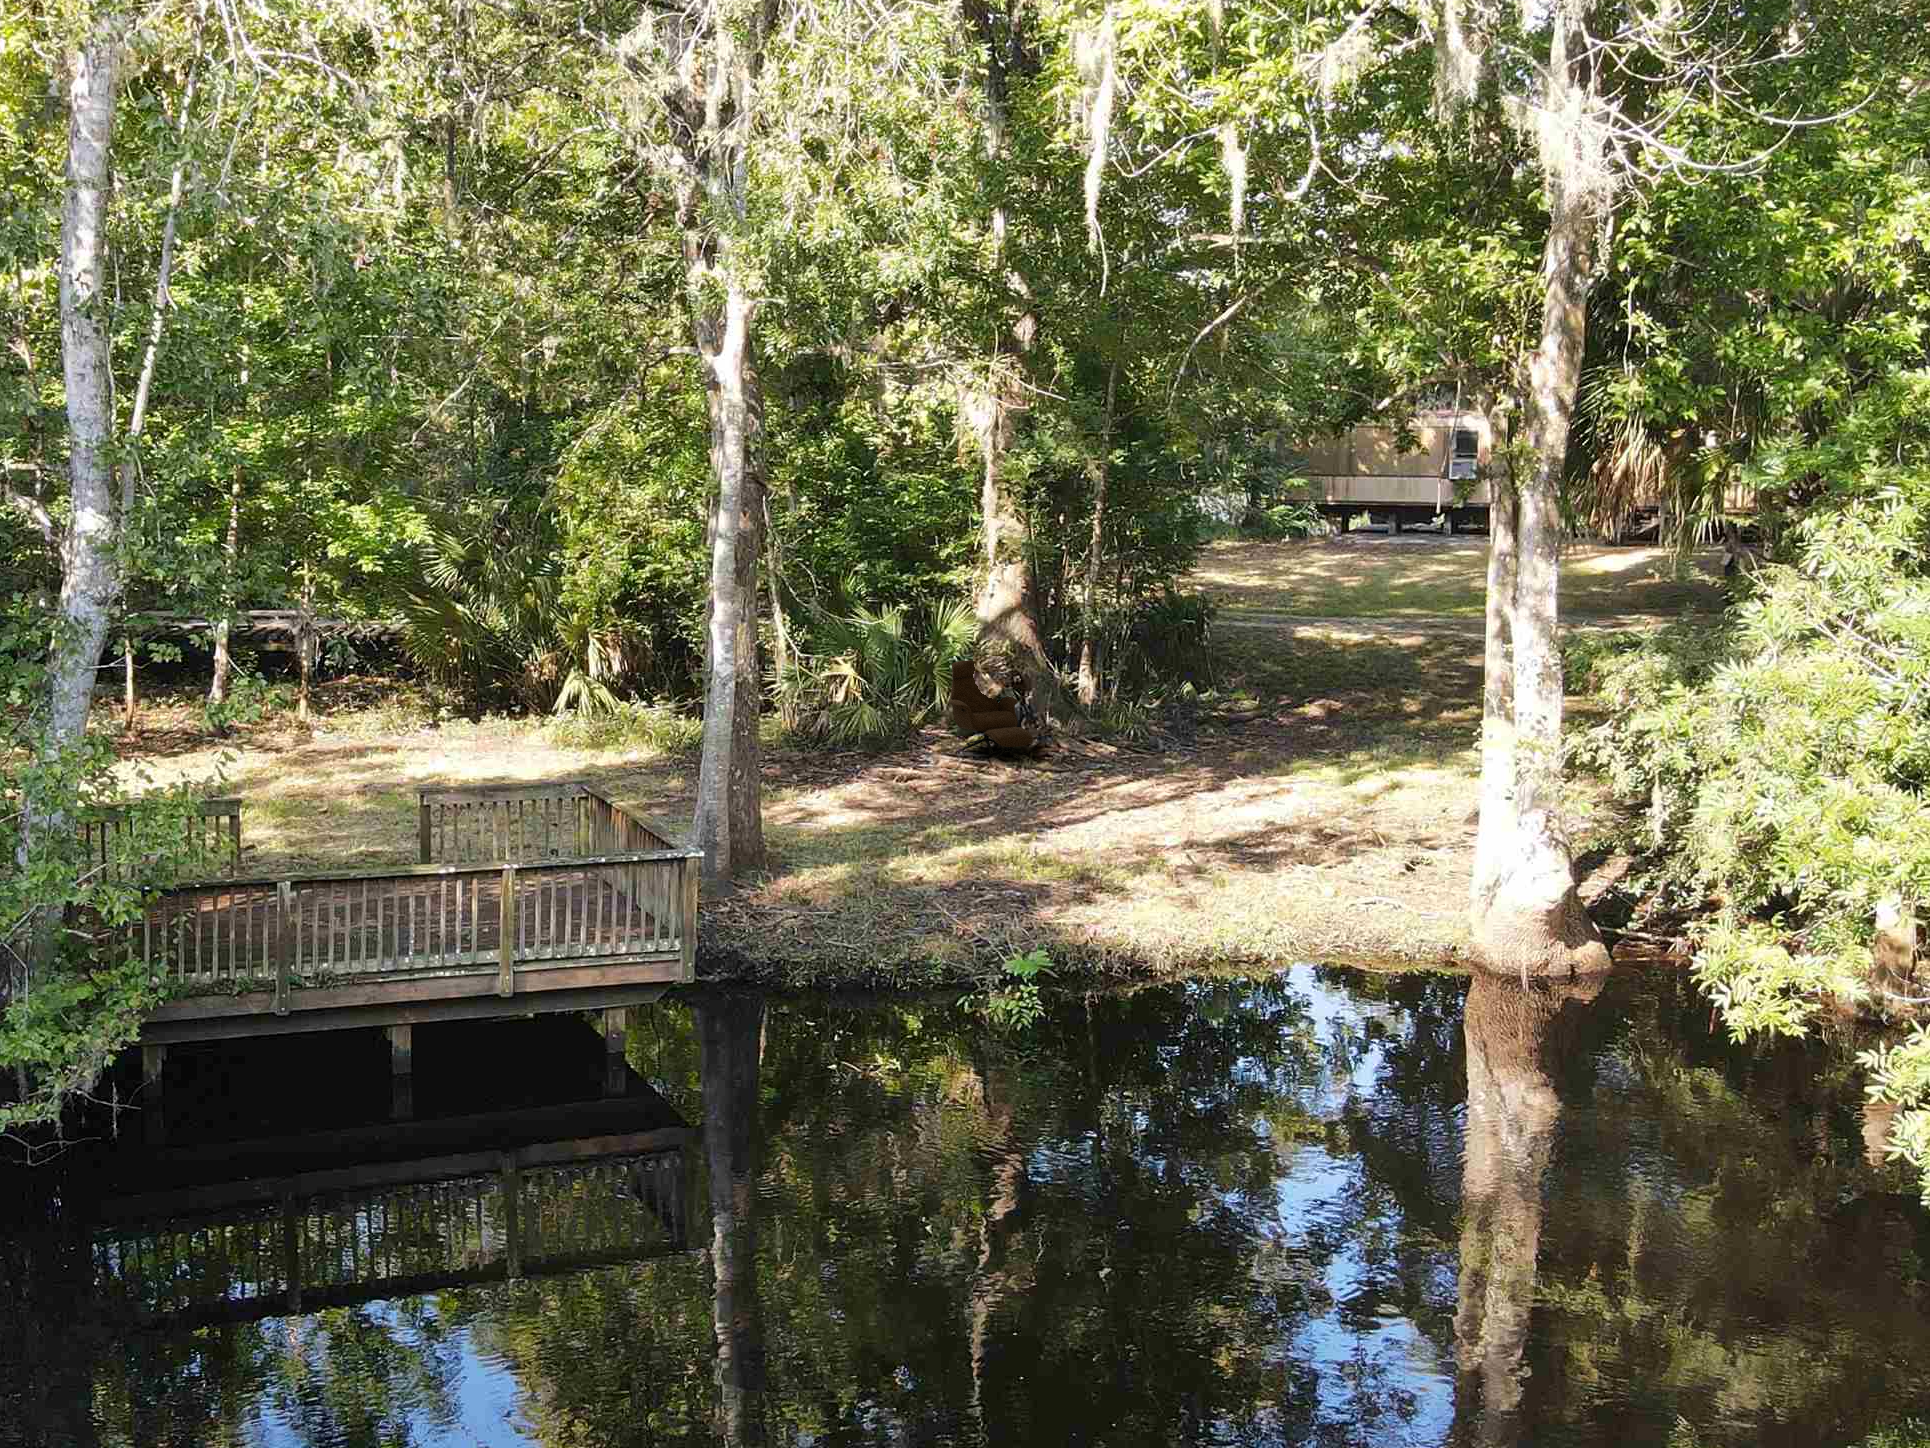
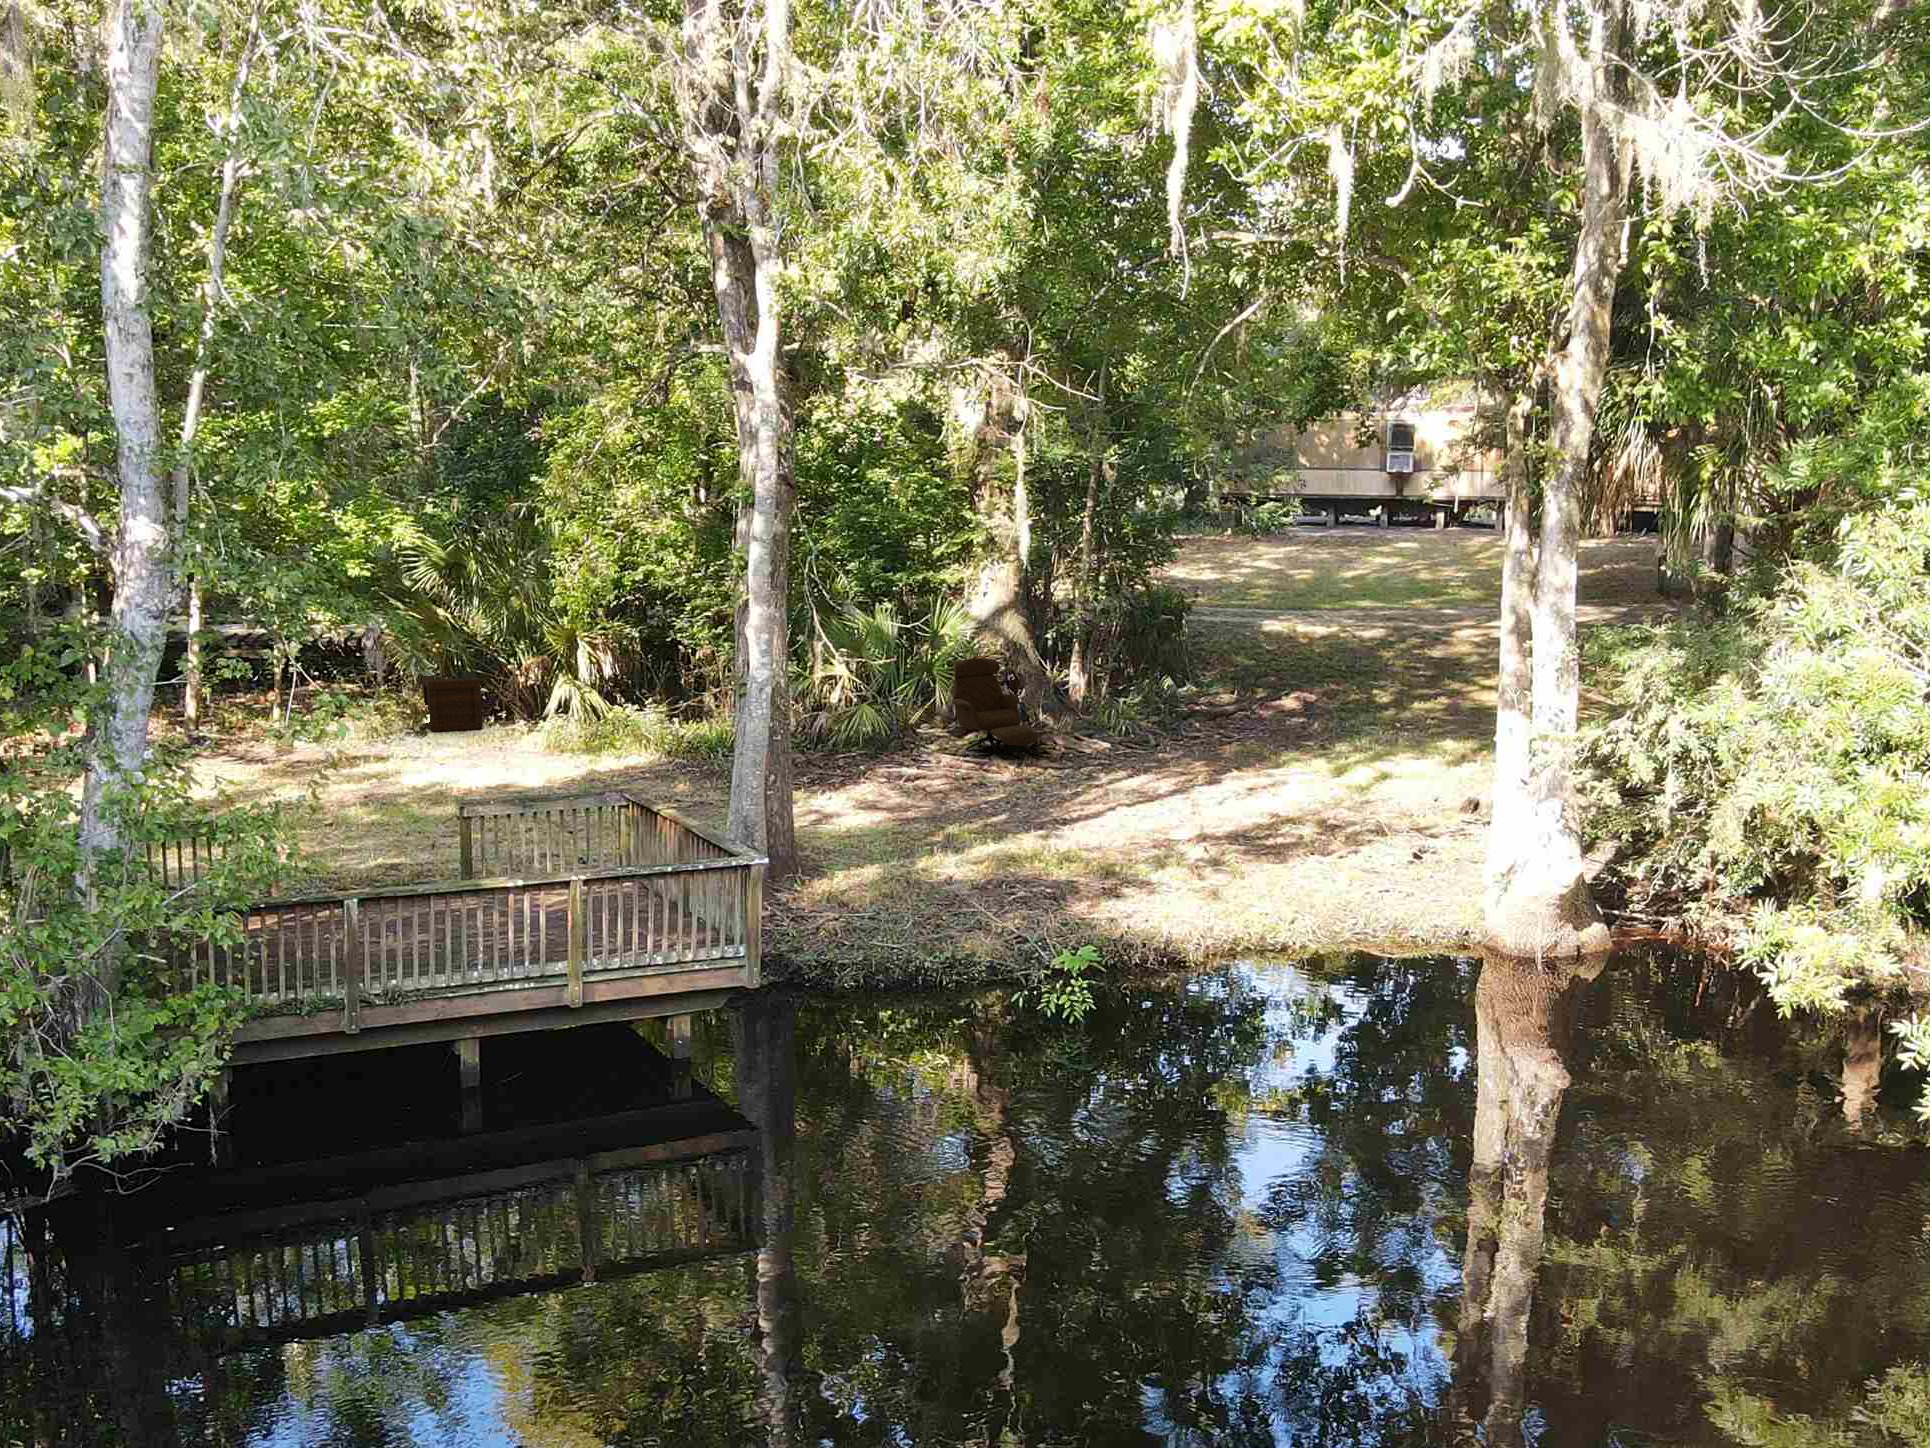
wooden crate: none [447,669,501,725] -> present [422,676,483,732]

